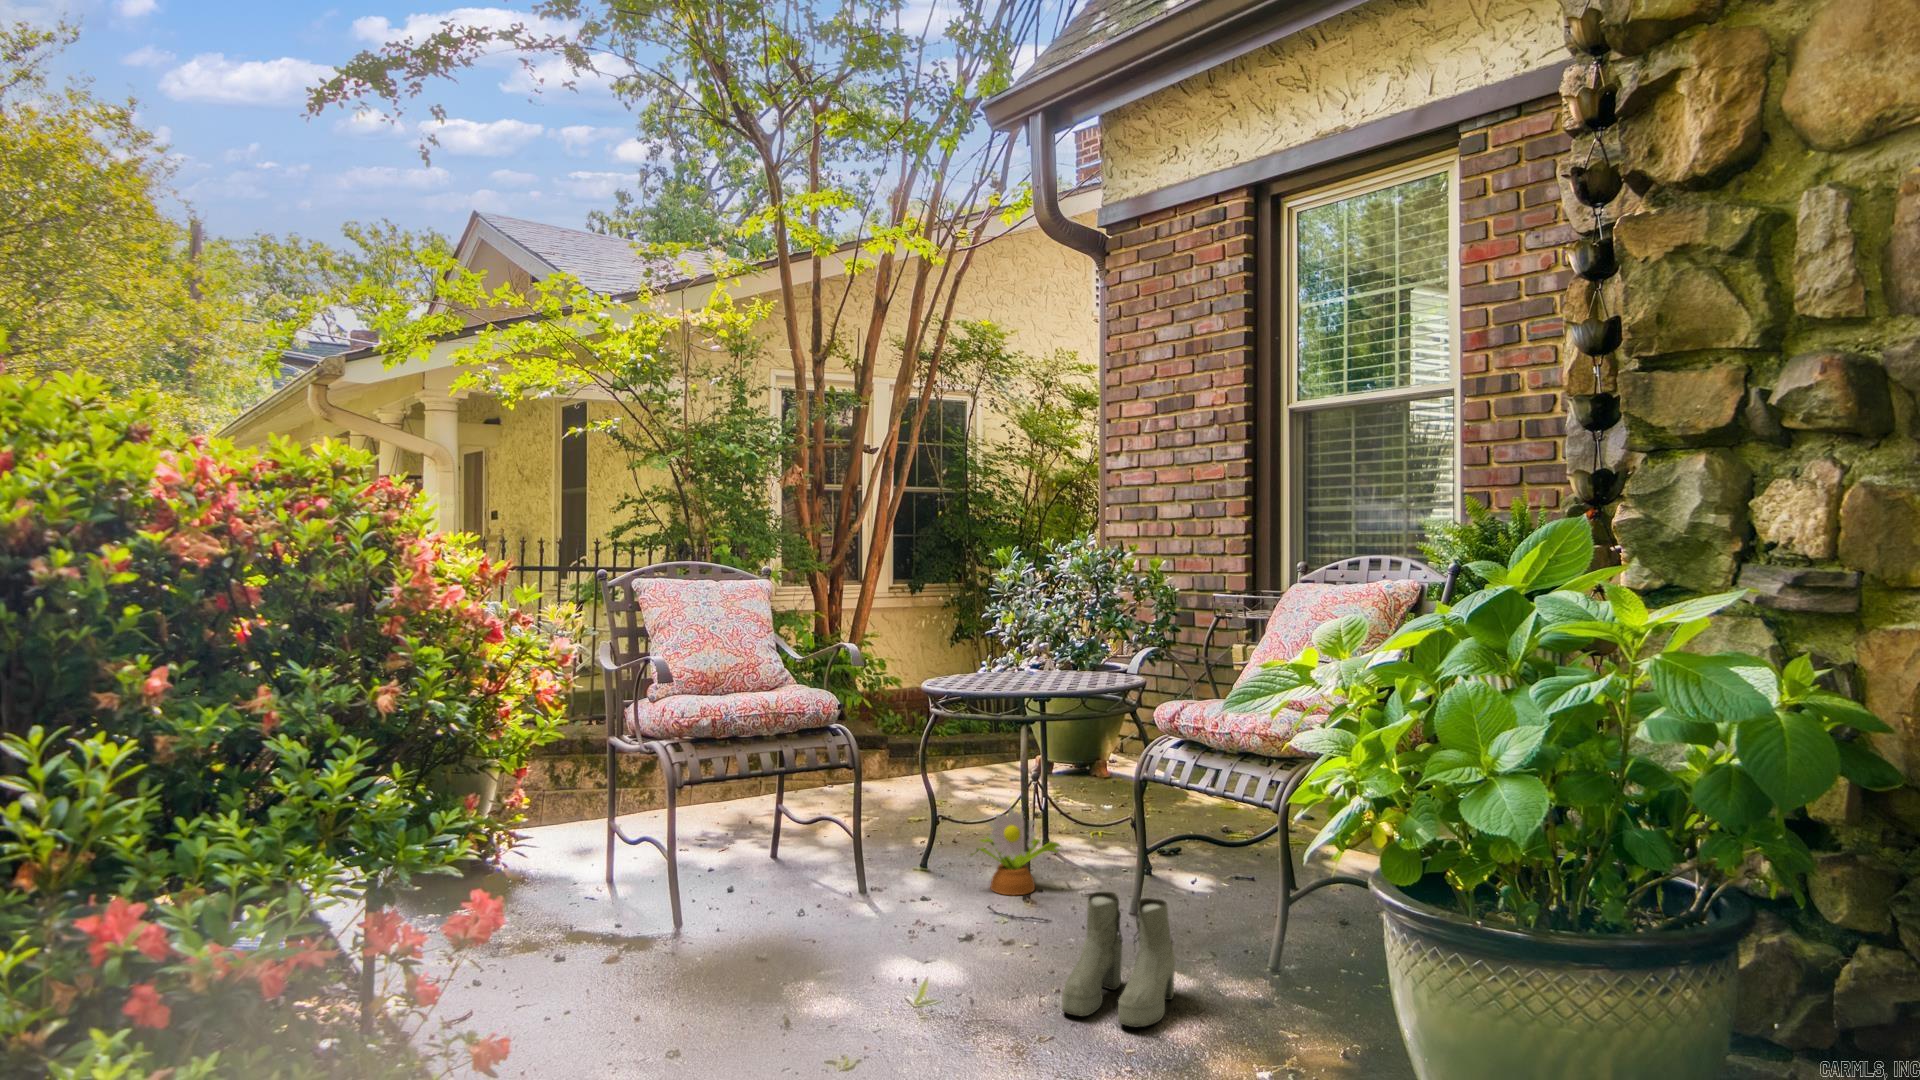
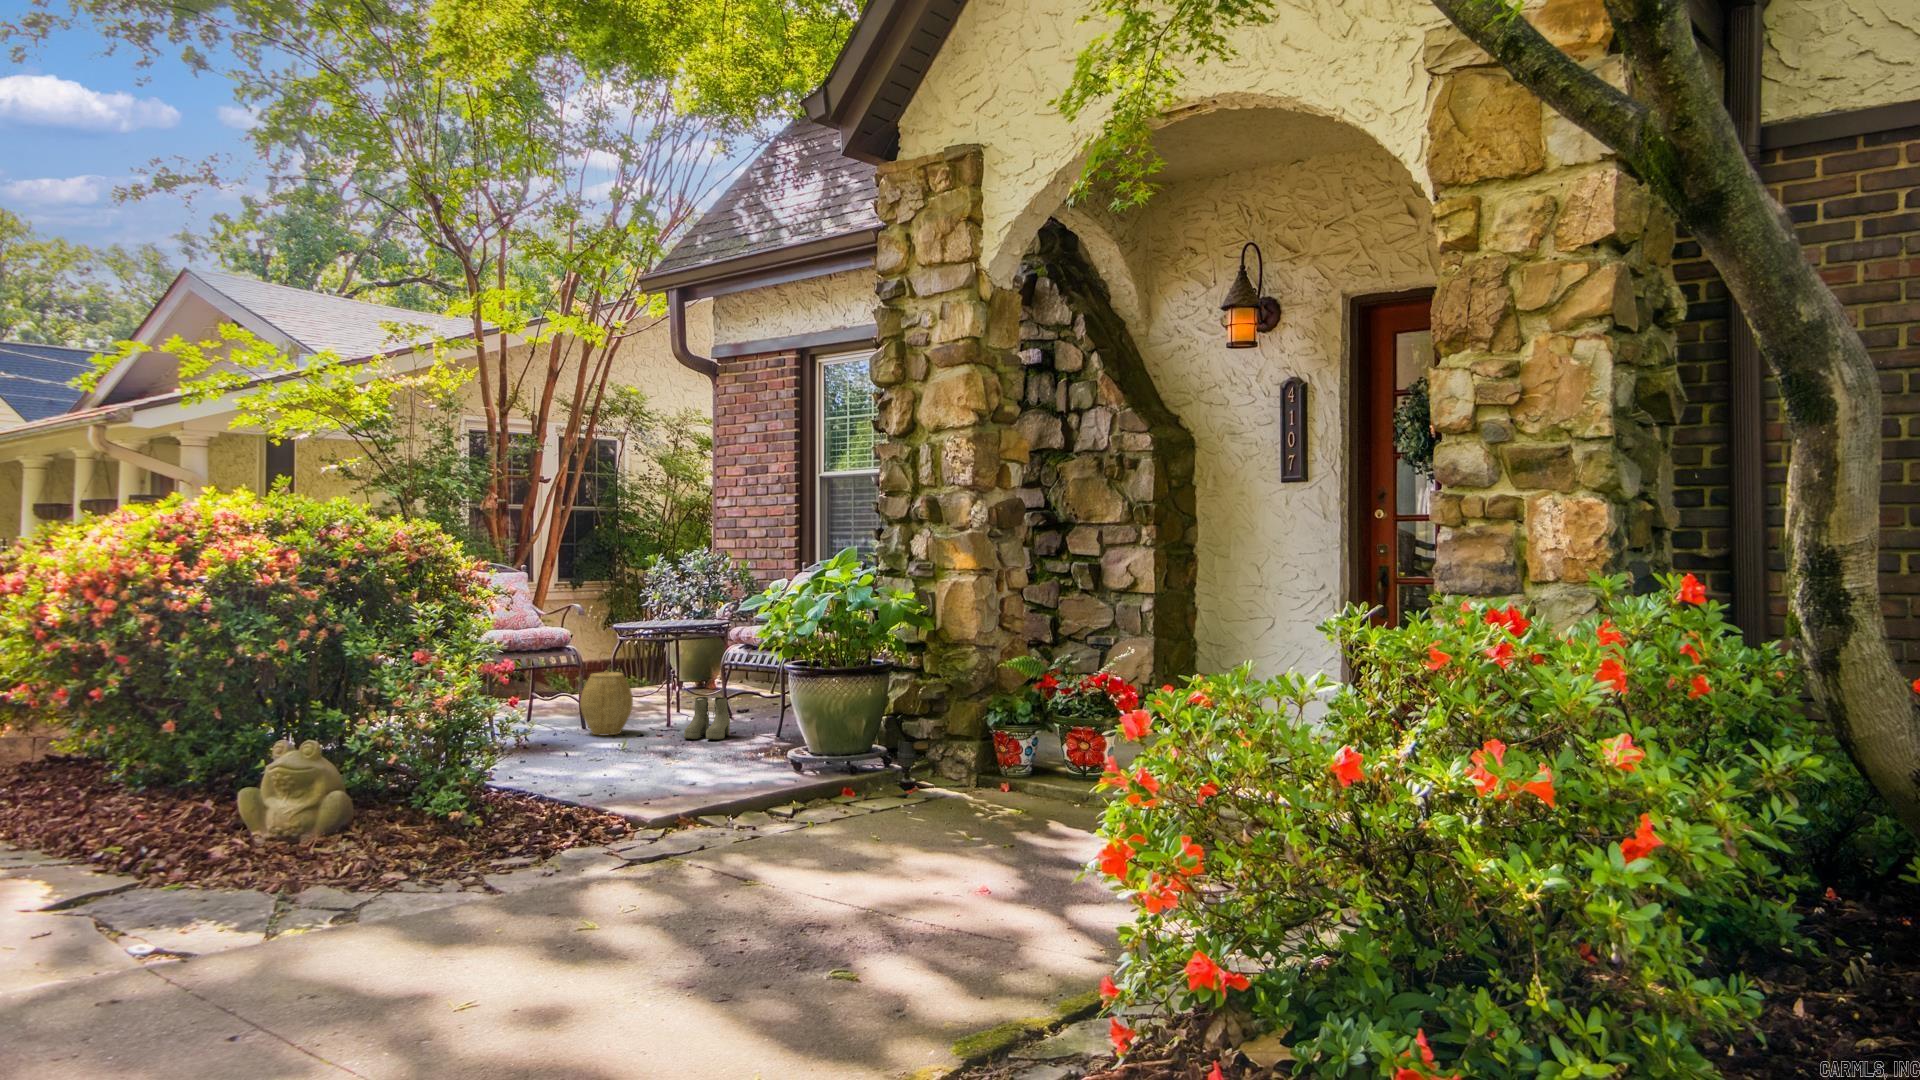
woven basket: none [825,809,943,968] -> present [580,671,633,735]
decorative plant: present [971,809,1061,895] -> none [640,679,686,720]

